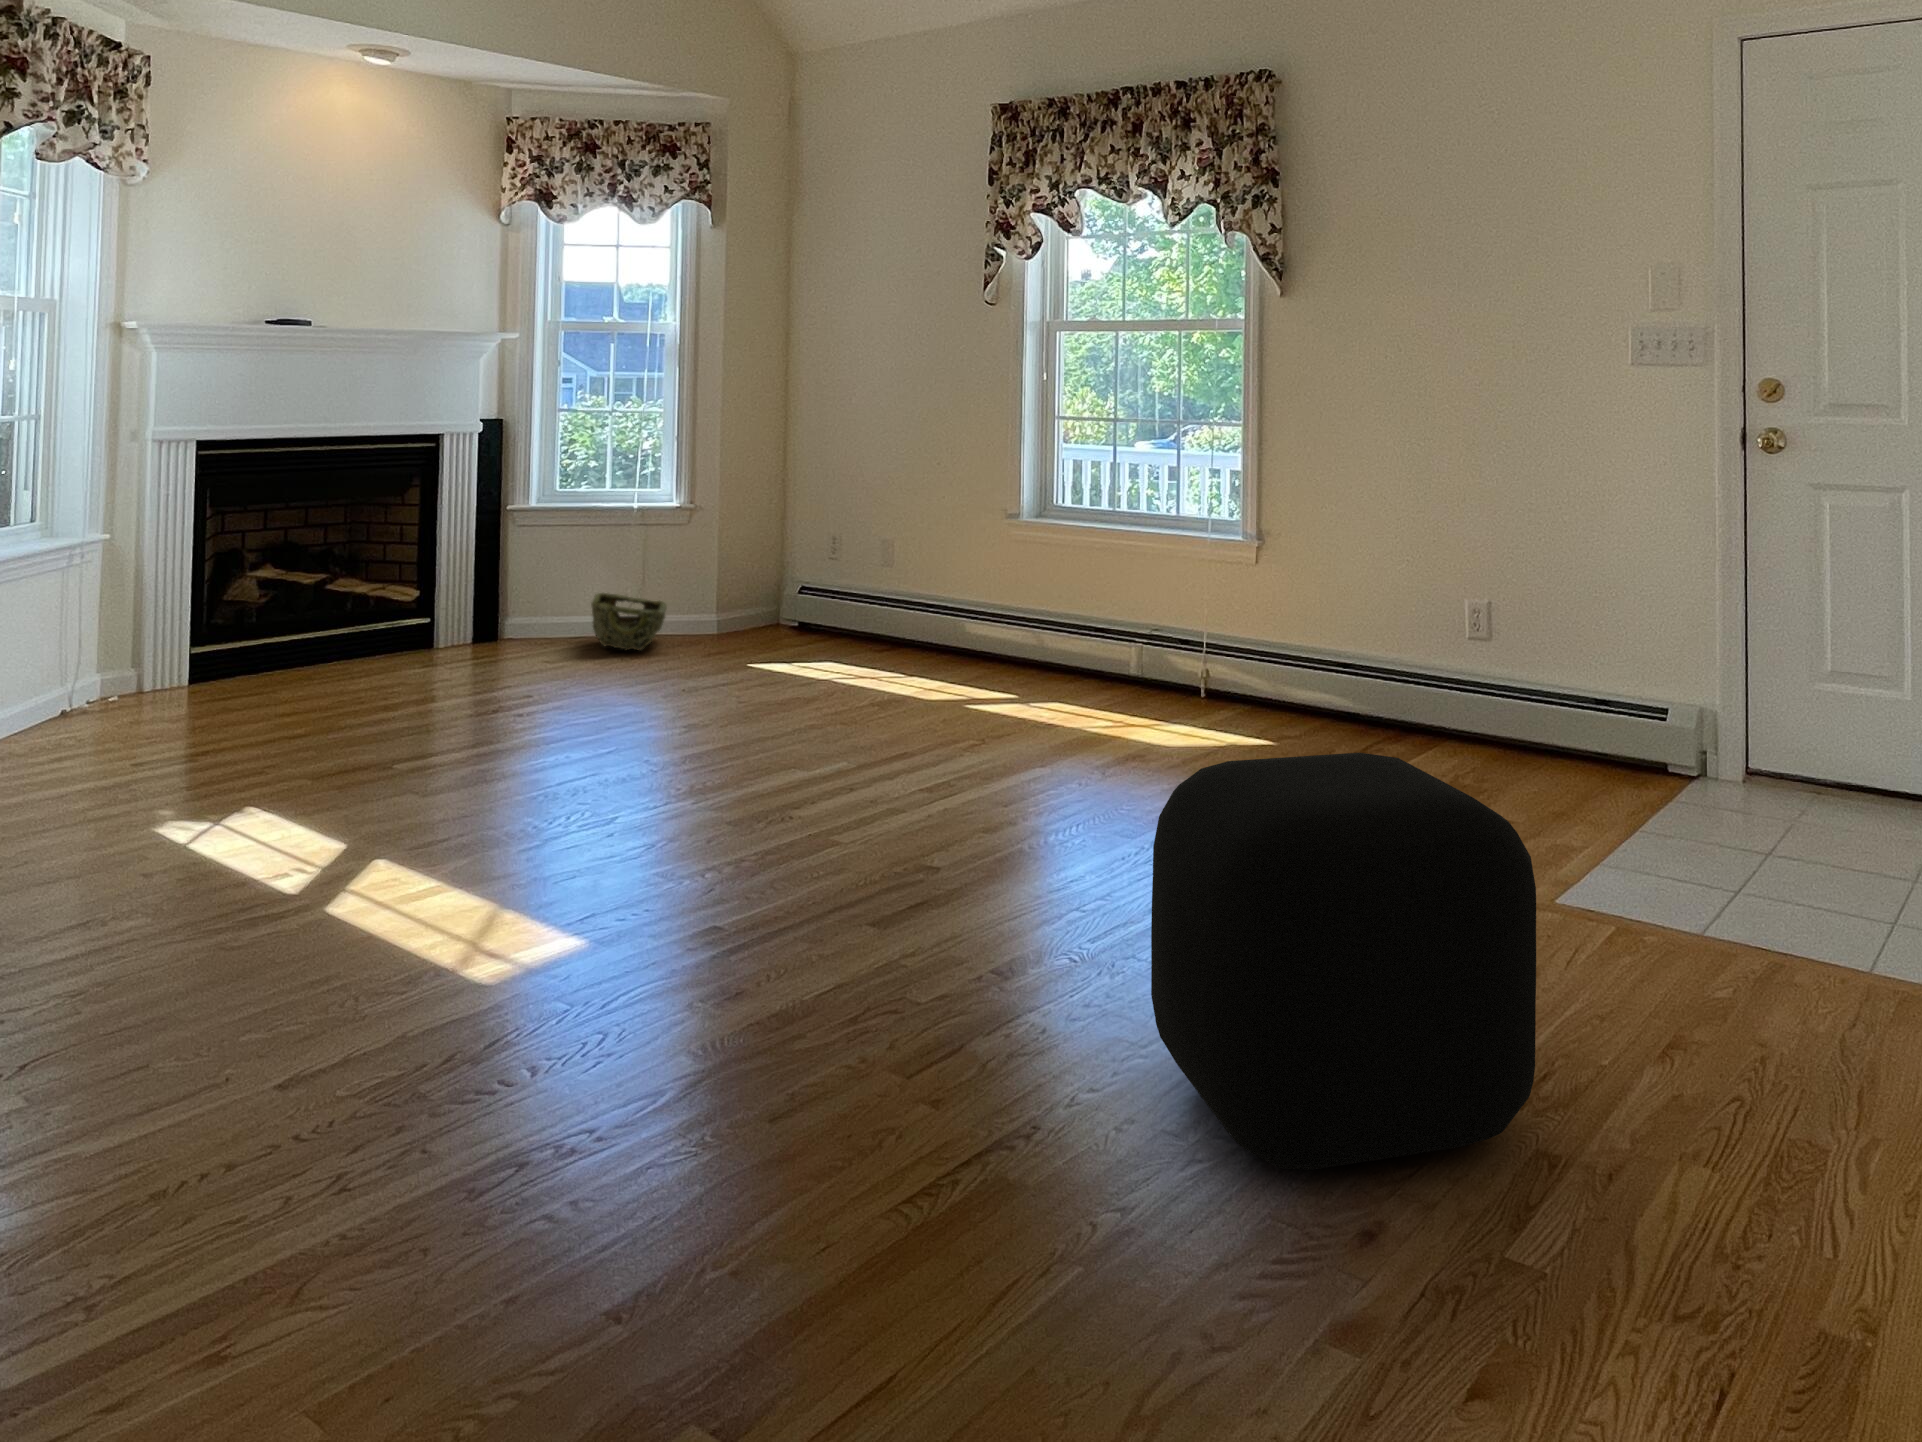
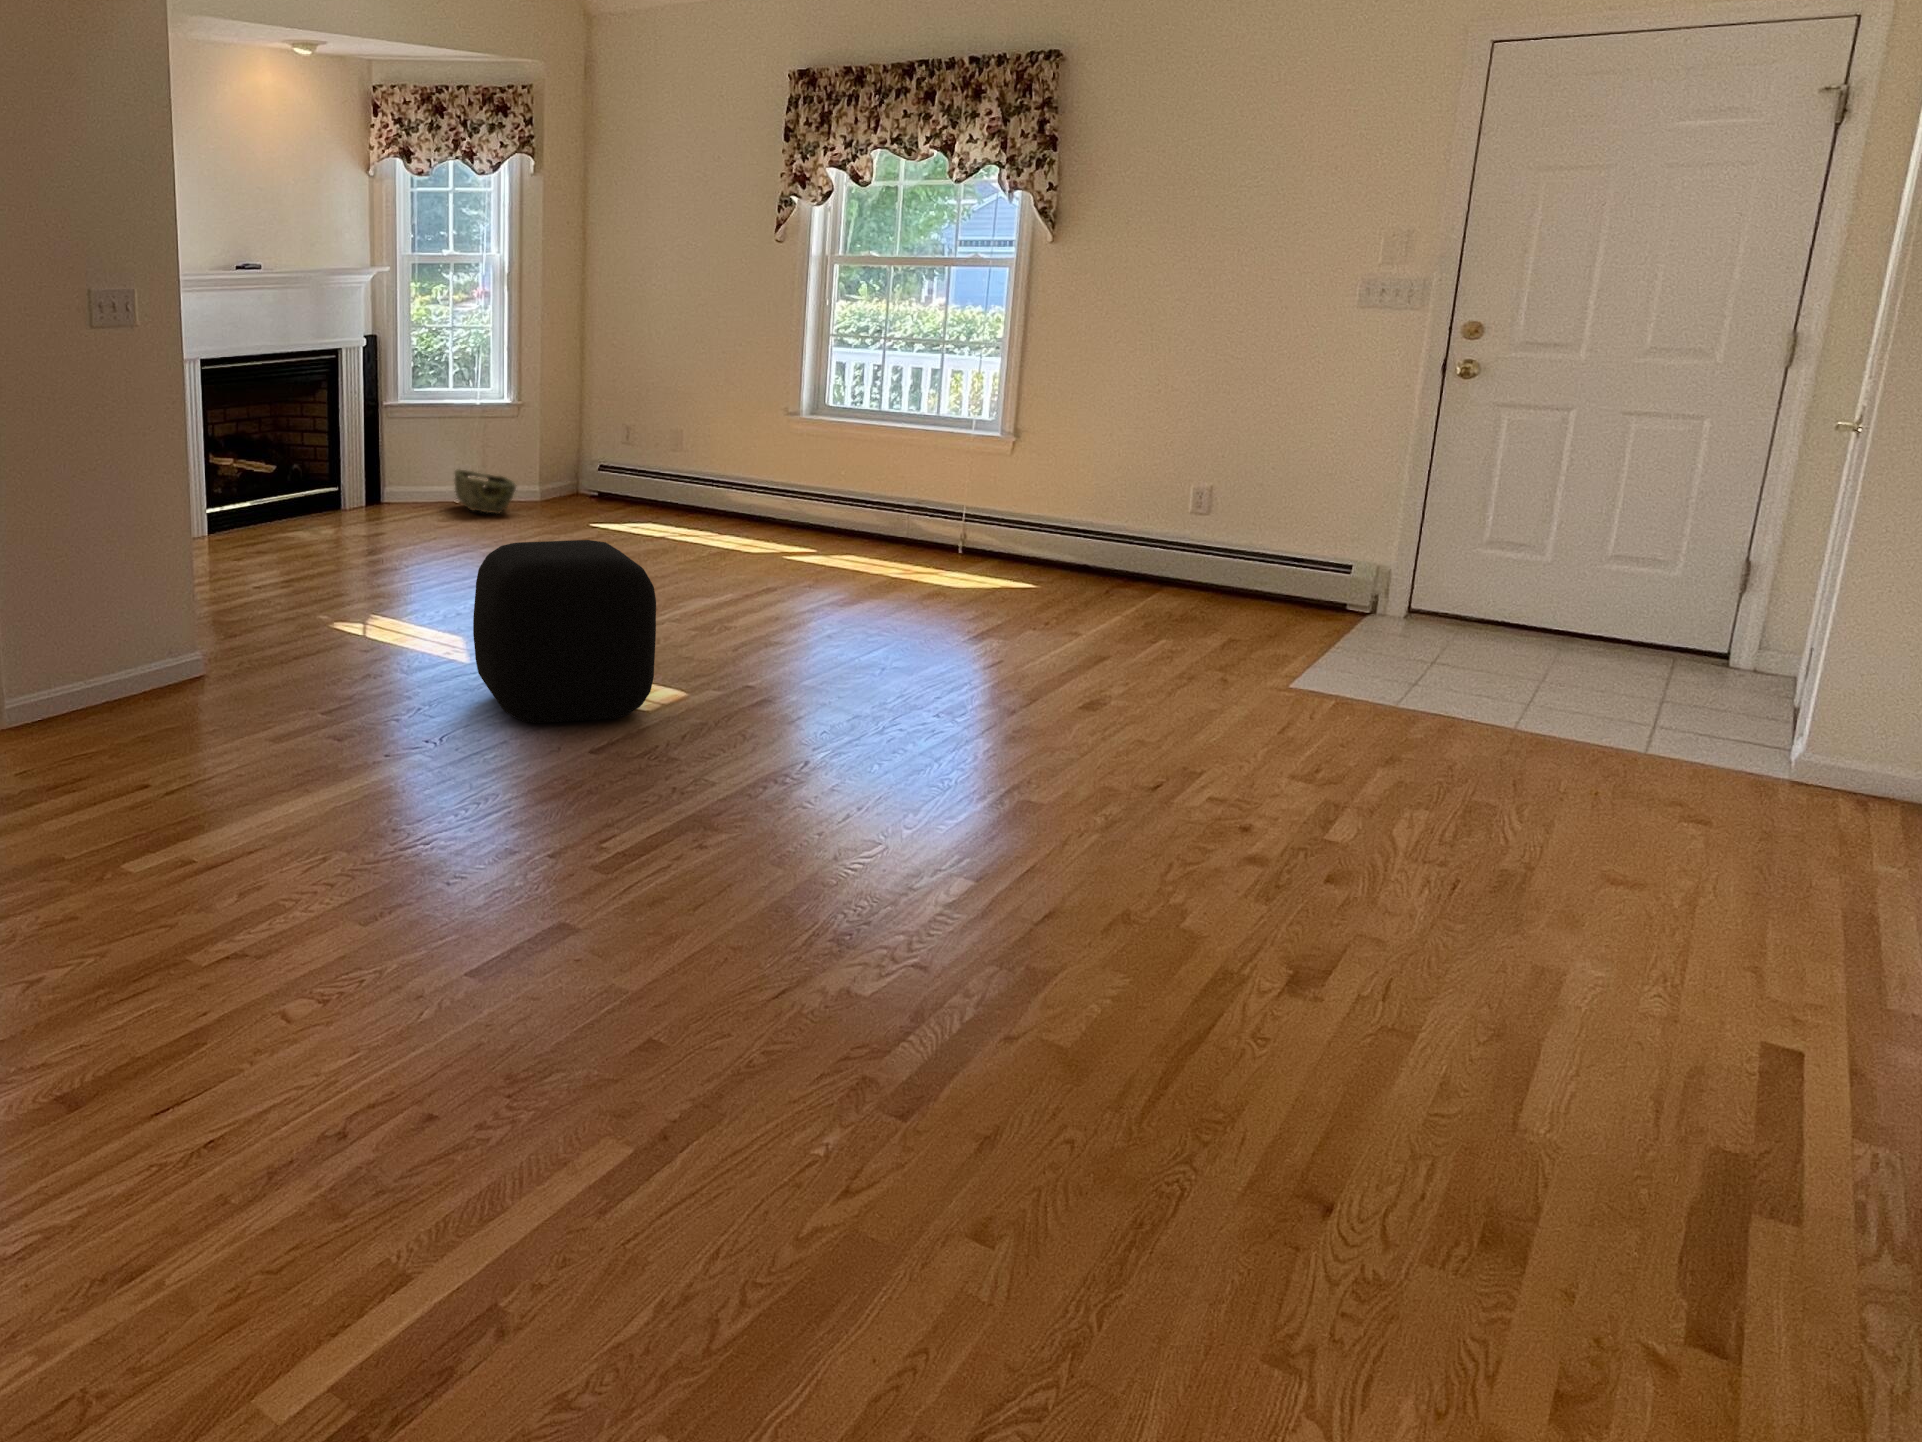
ottoman: present [1151,752,1536,1170] -> present [473,540,656,723]

